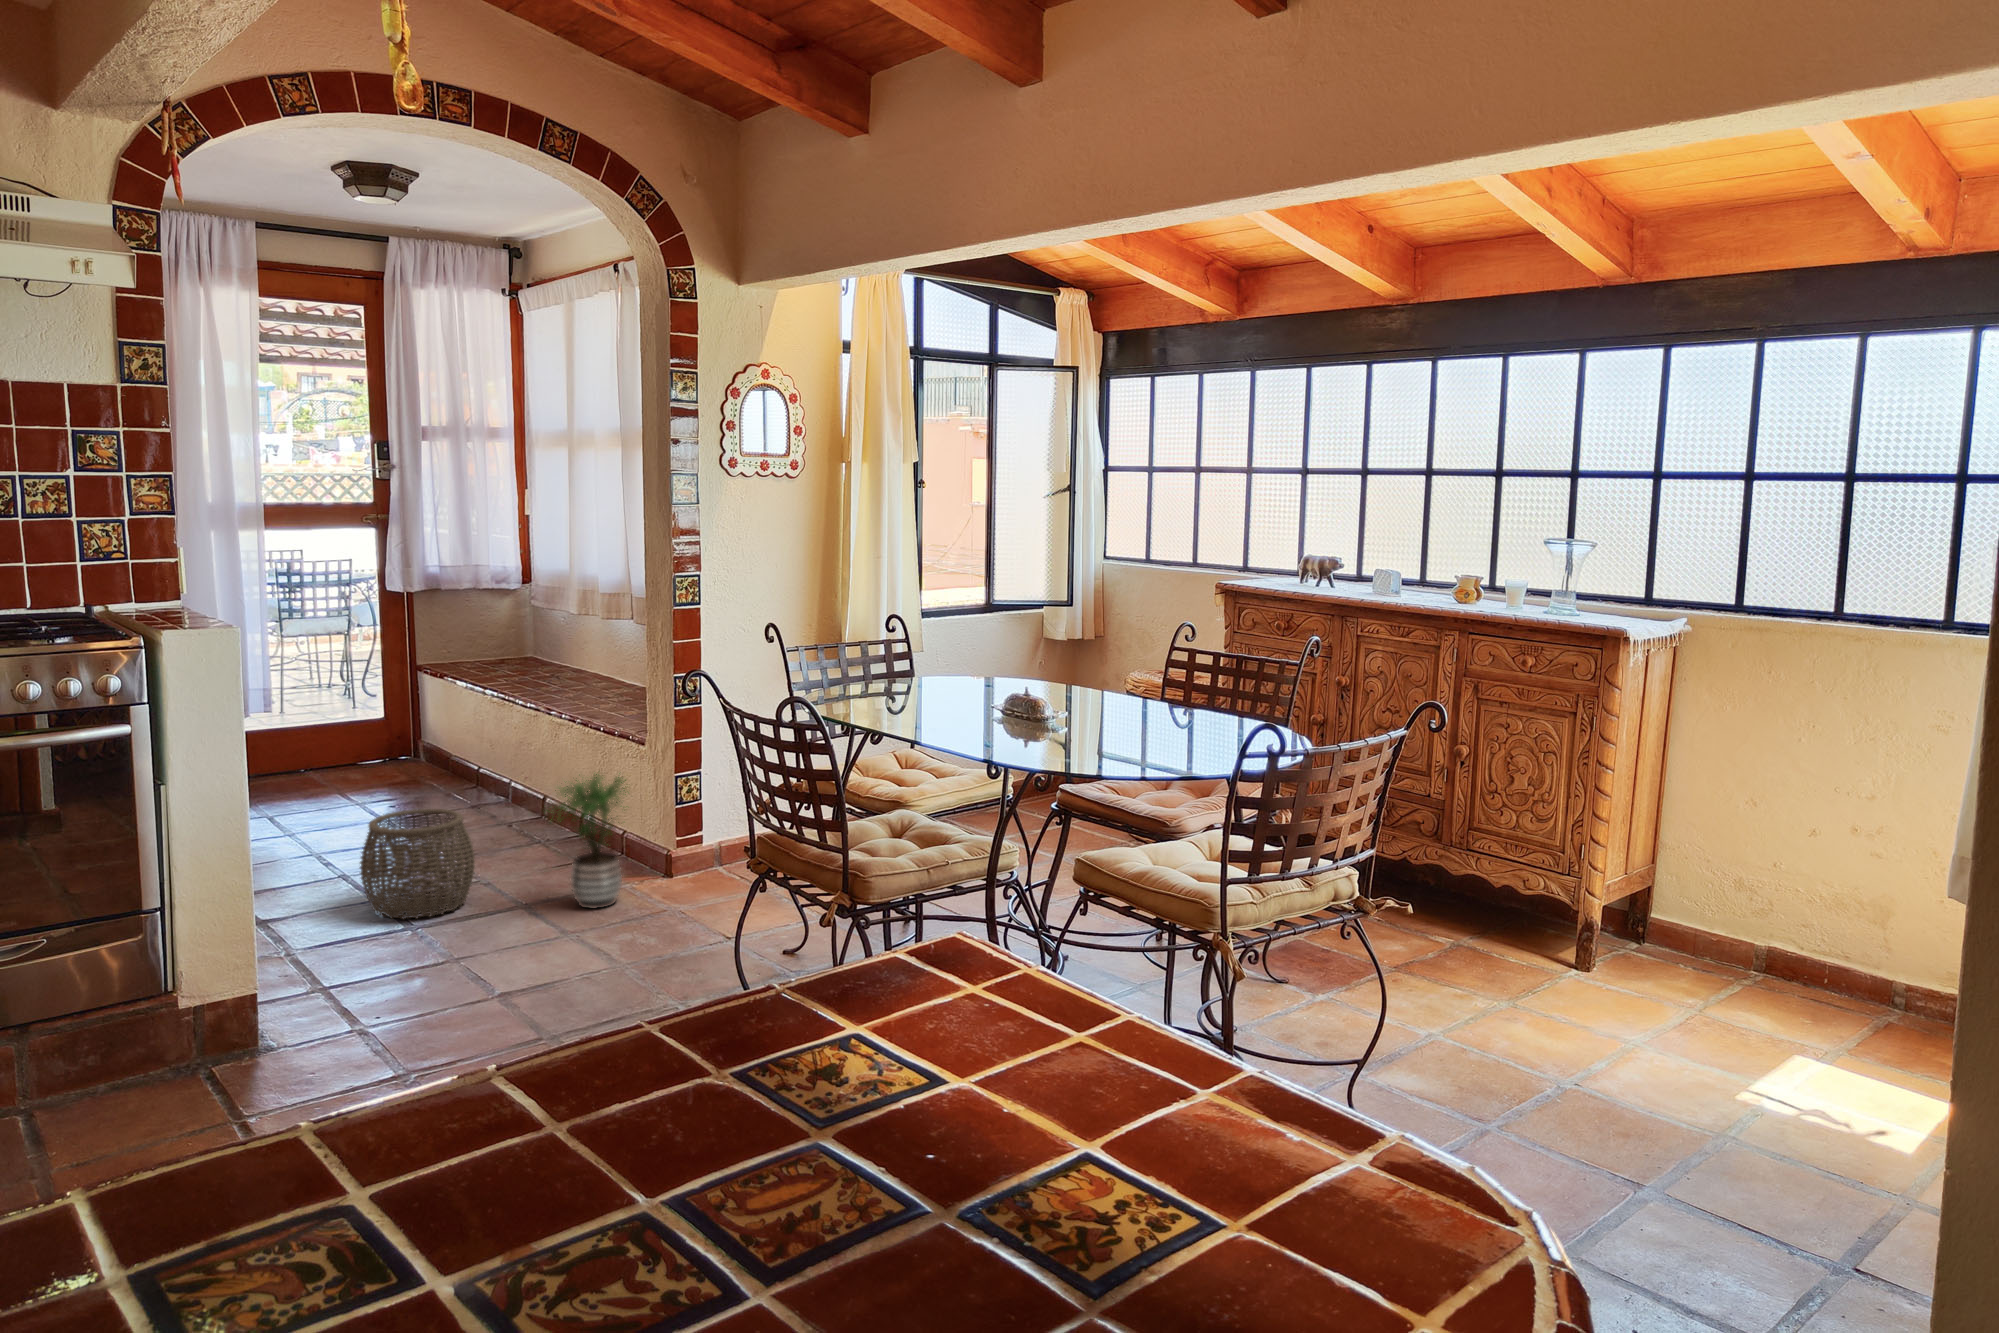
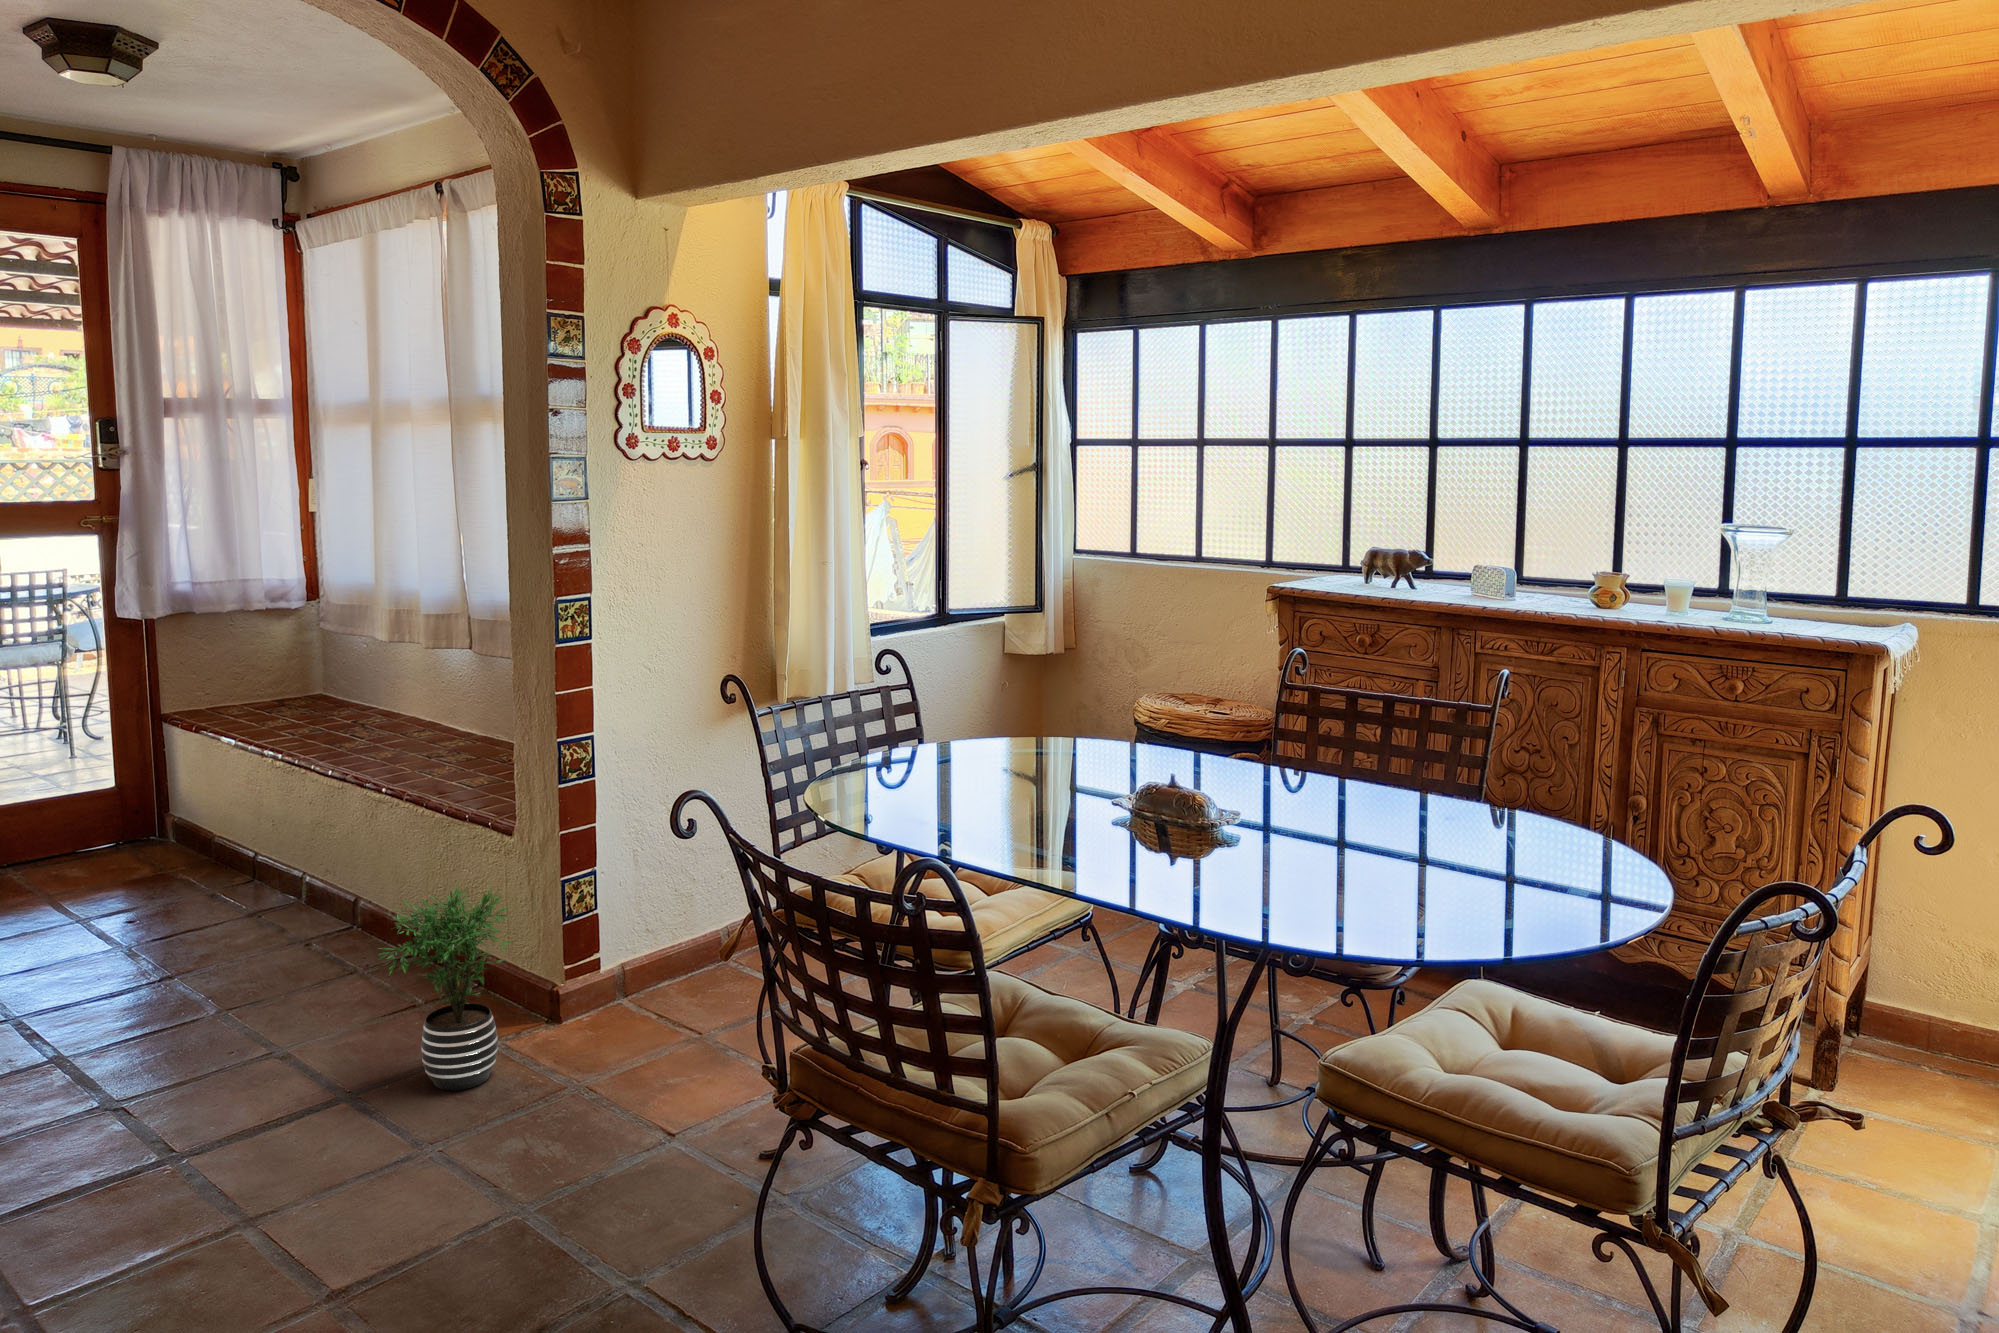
woven basket: present [360,809,475,919] -> none [82,956,272,1137]

